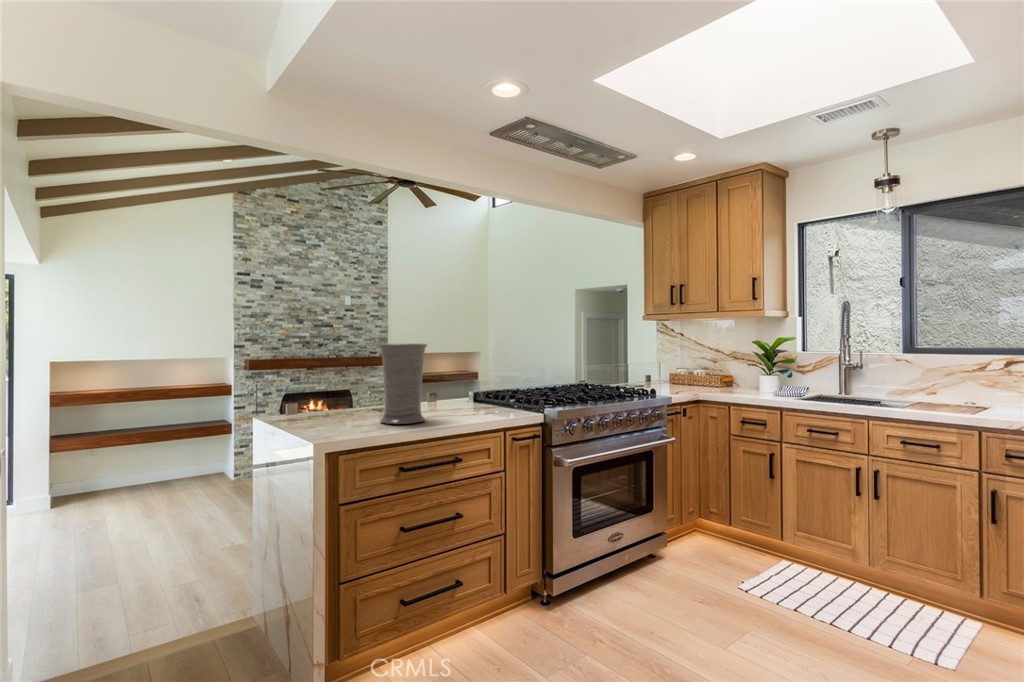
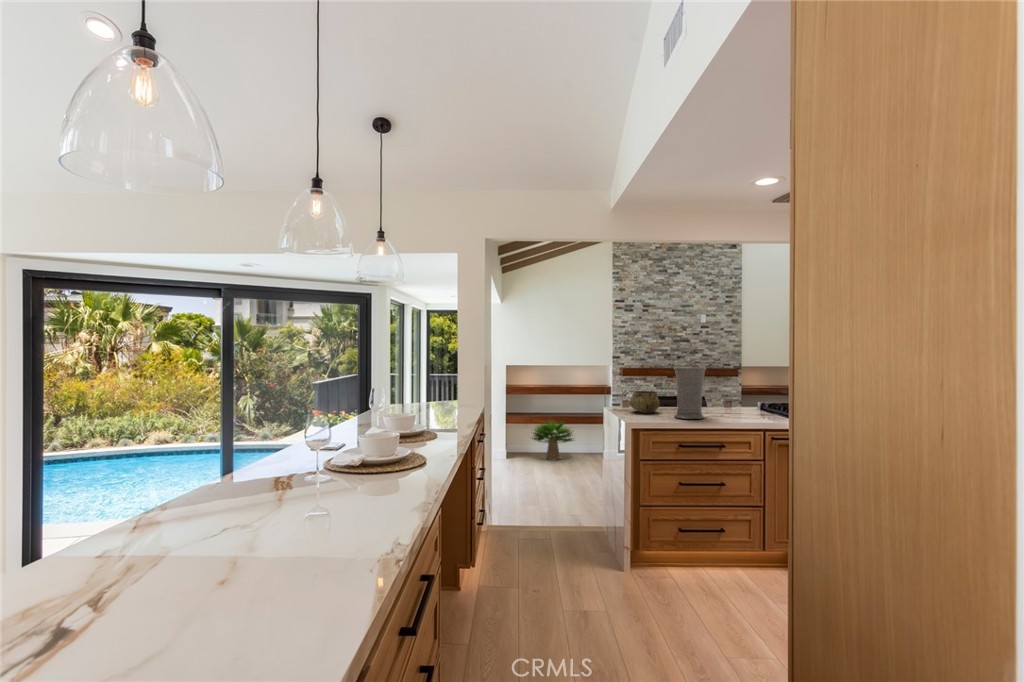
decorative bowl: none [302,385,352,420] -> present [630,391,660,413]
potted plant: none [97,434,182,496] -> present [532,422,573,460]

